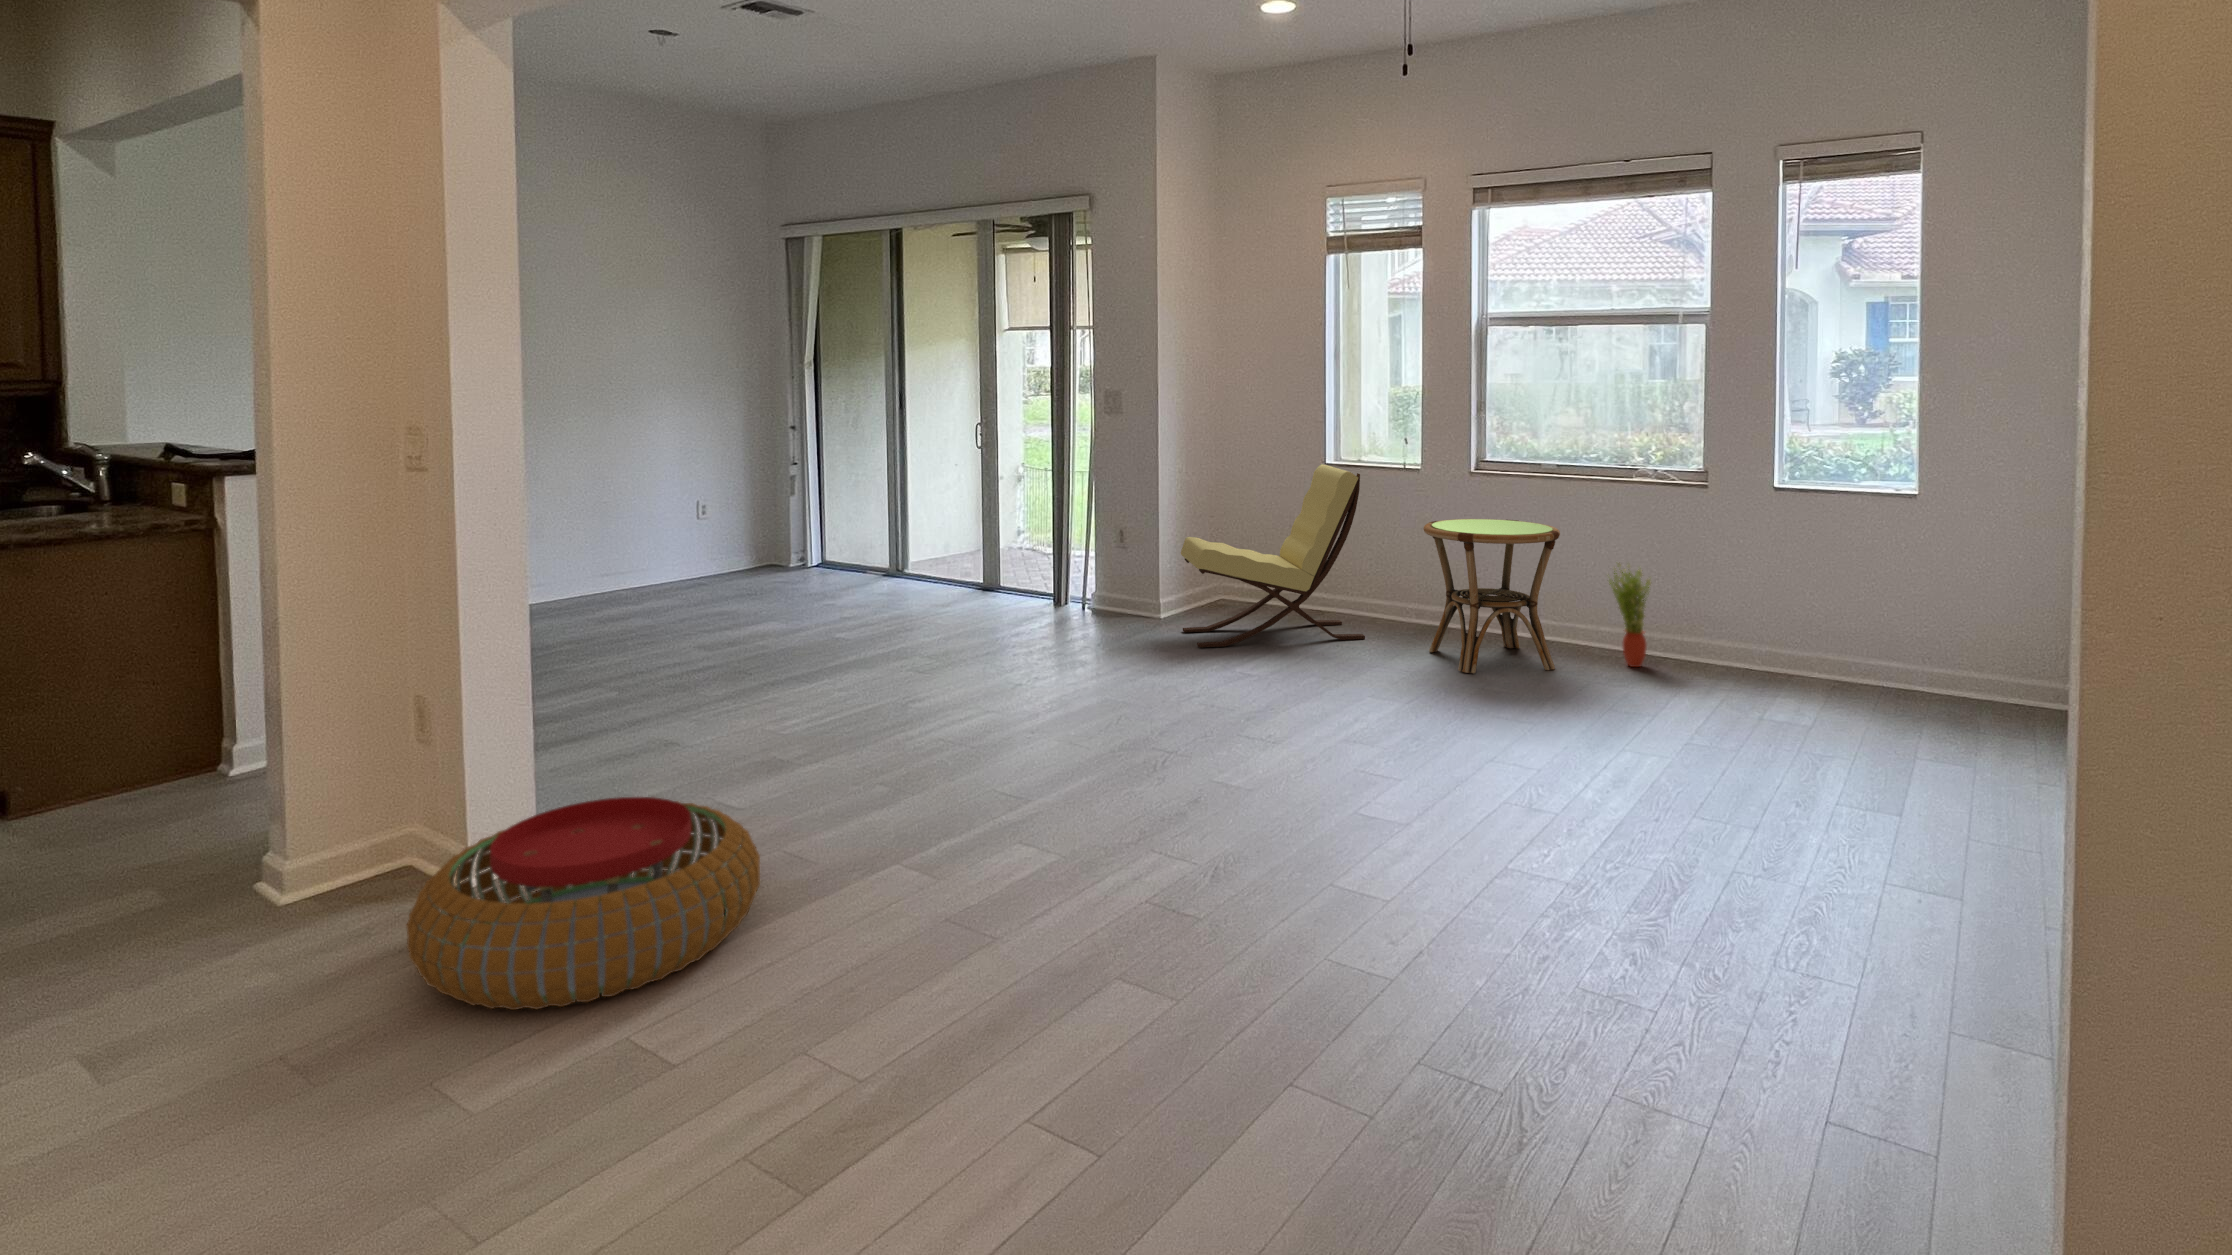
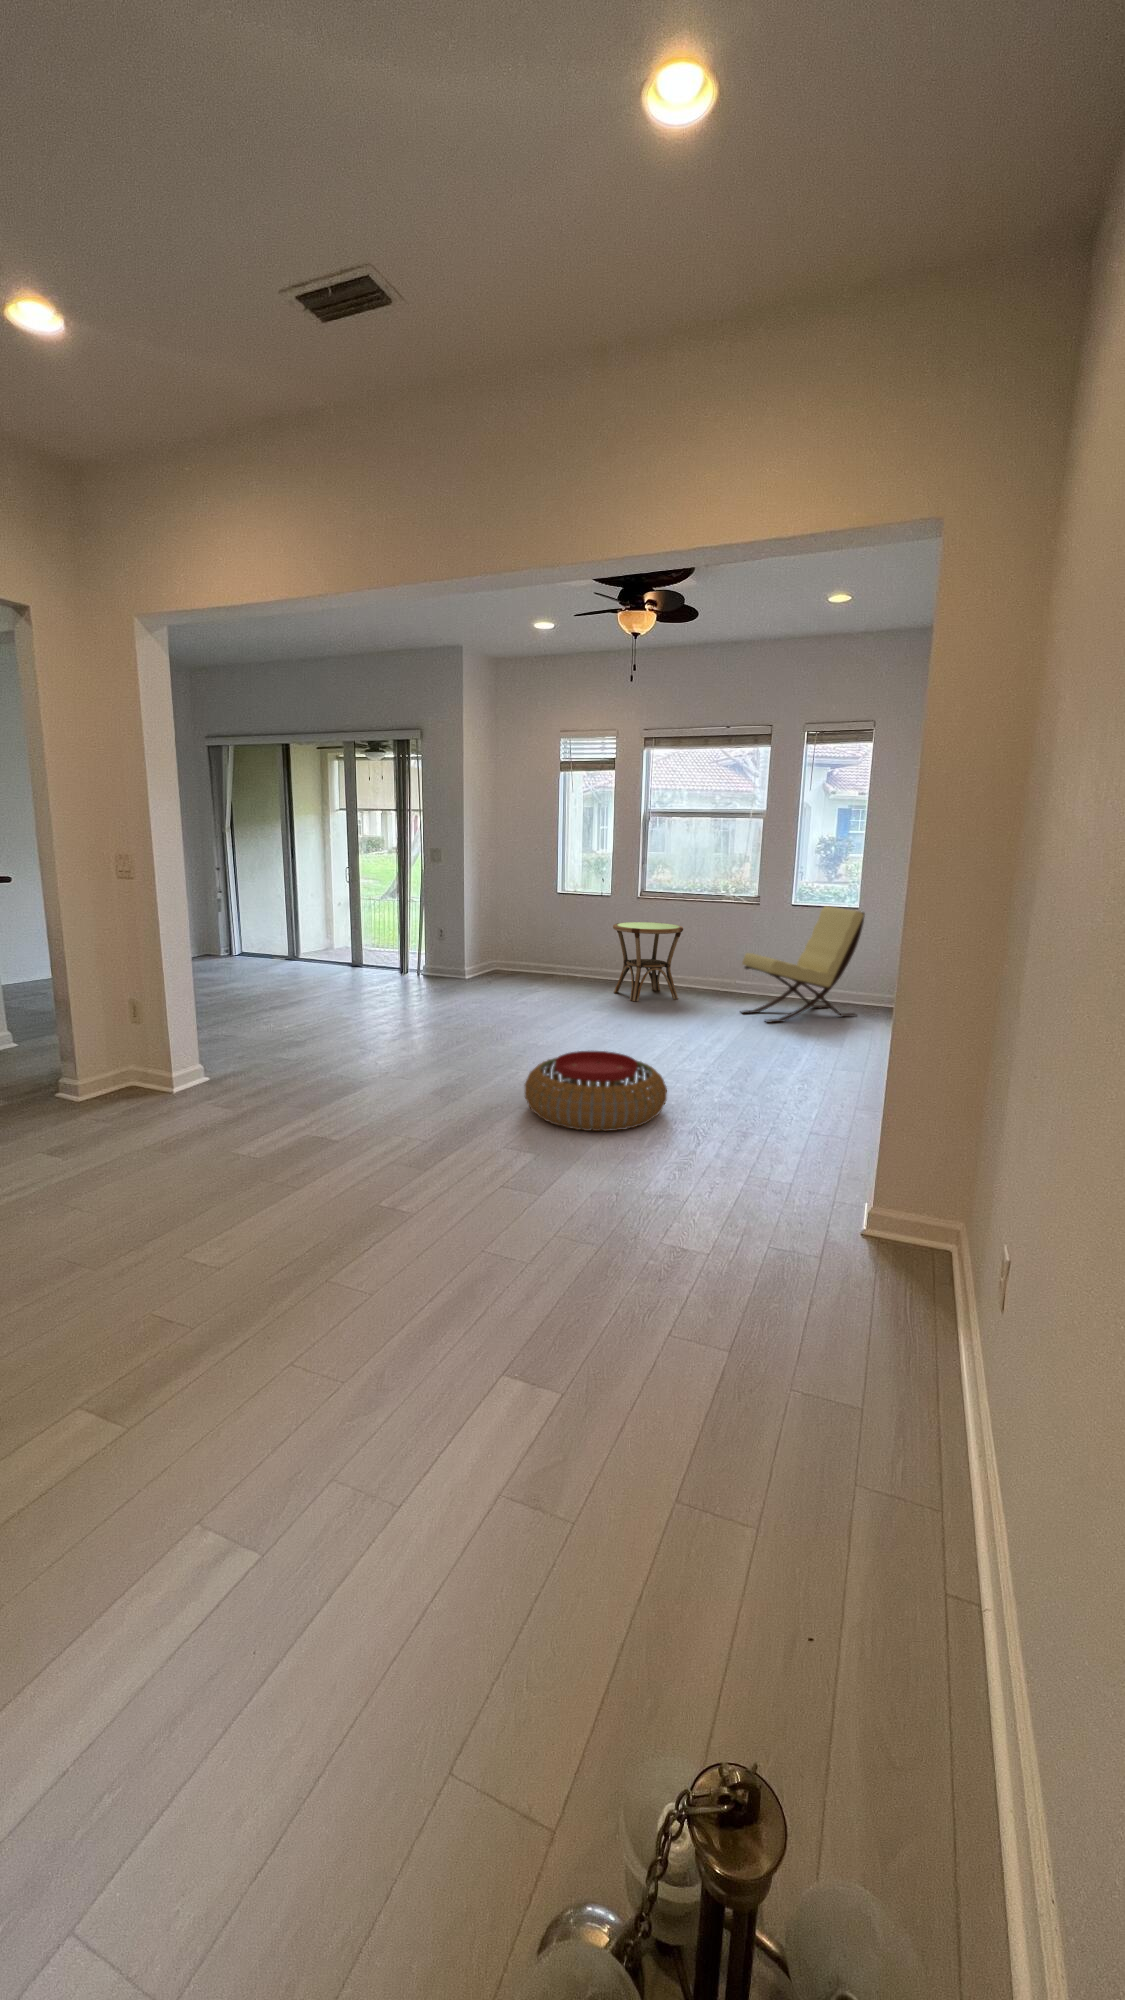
lounge chair: present [1181,464,1365,647] -> present [741,906,865,1023]
potted plant: present [1609,564,1651,667] -> none [705,944,728,997]
pouf: present [406,797,760,1010] -> present [524,1051,667,1131]

